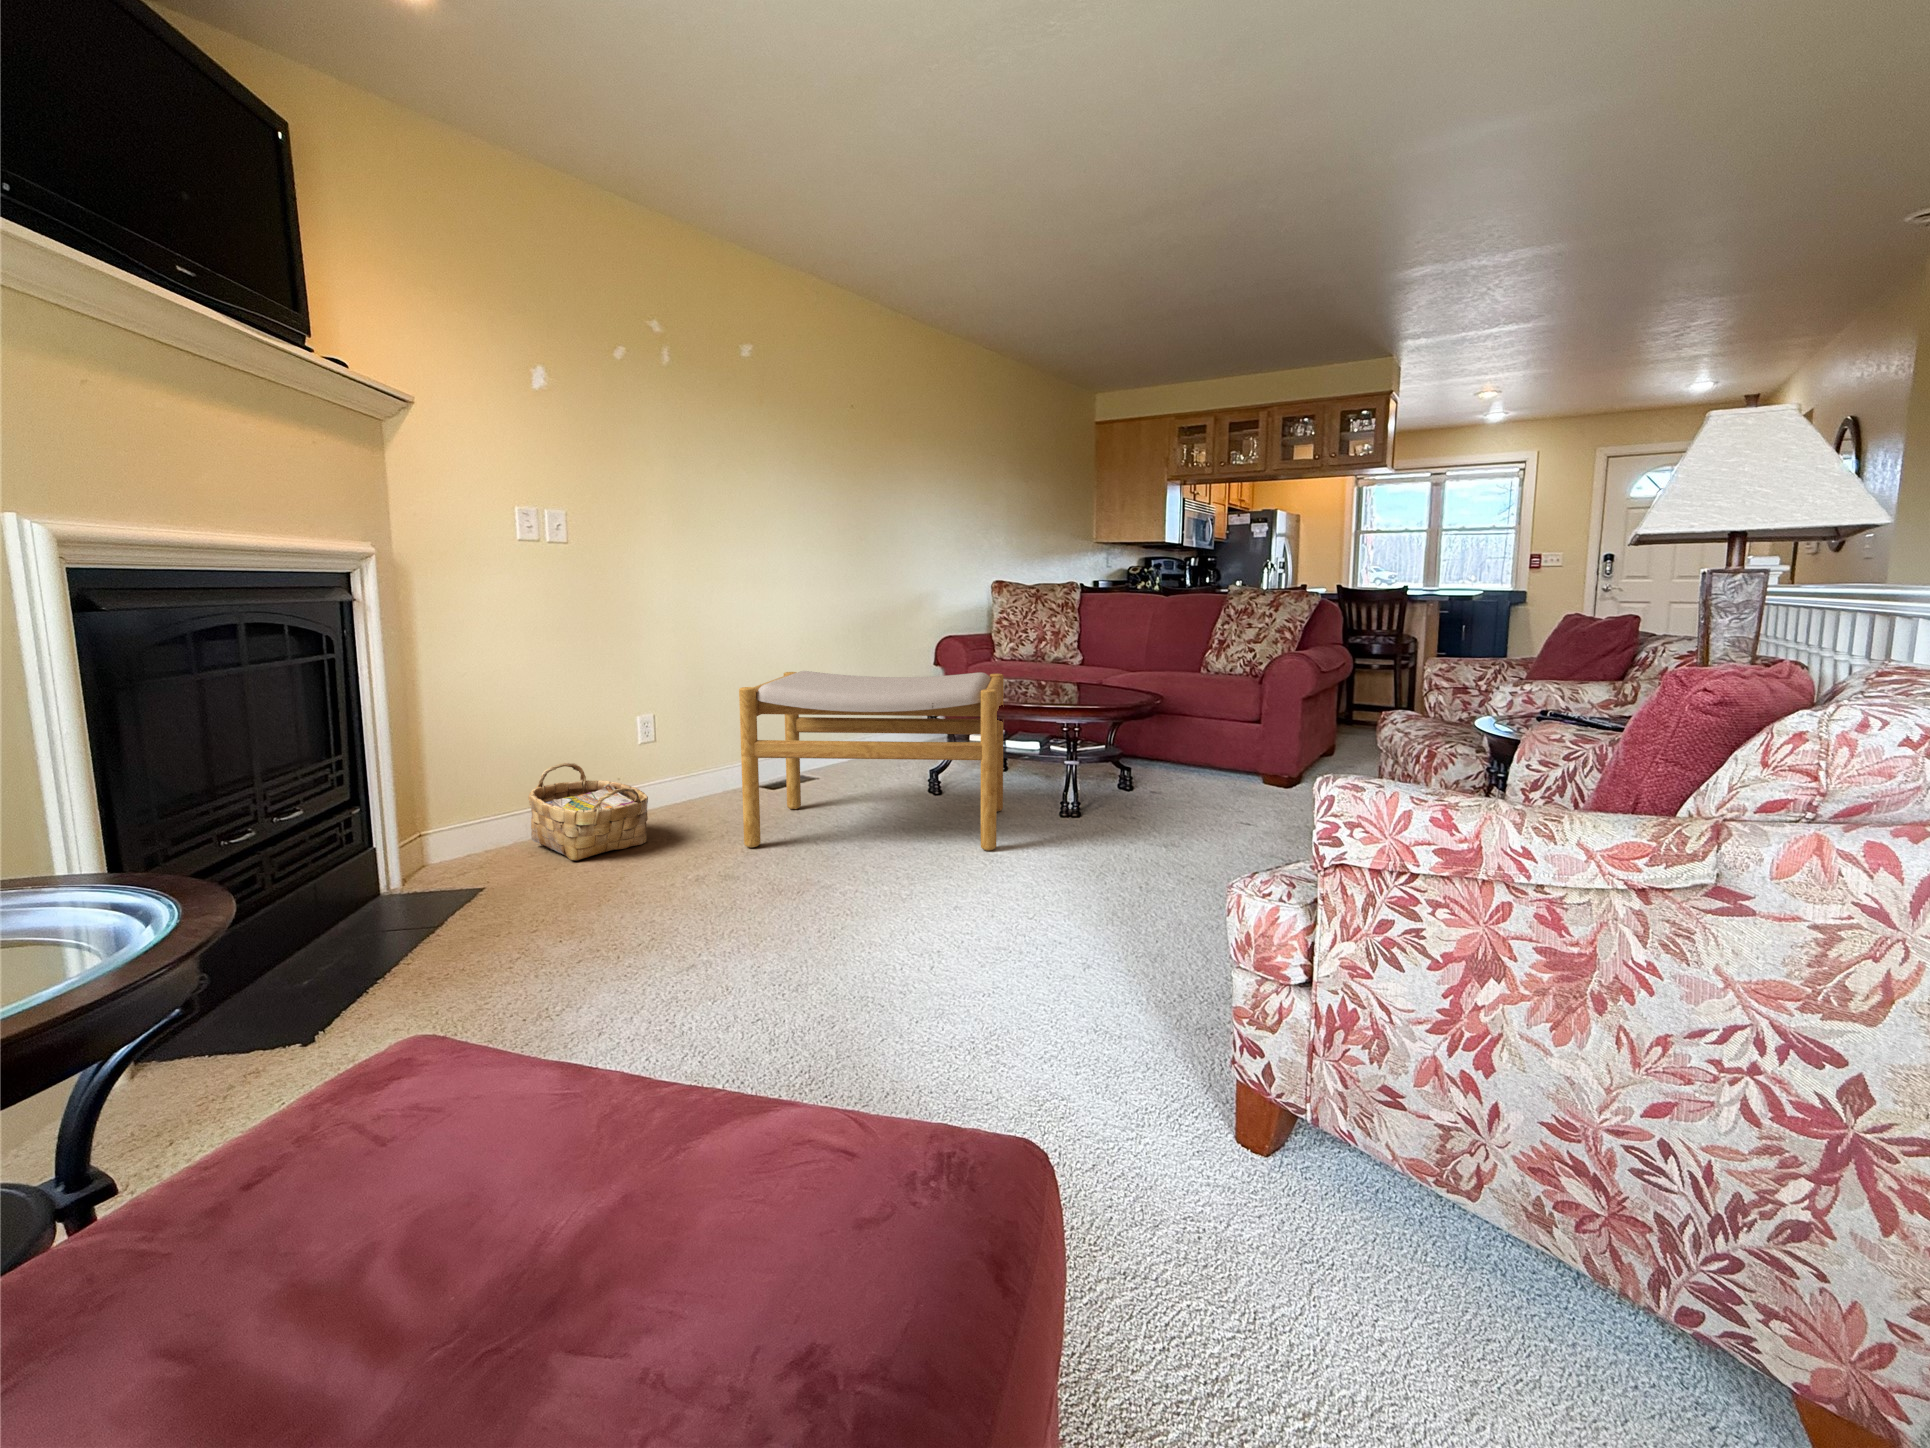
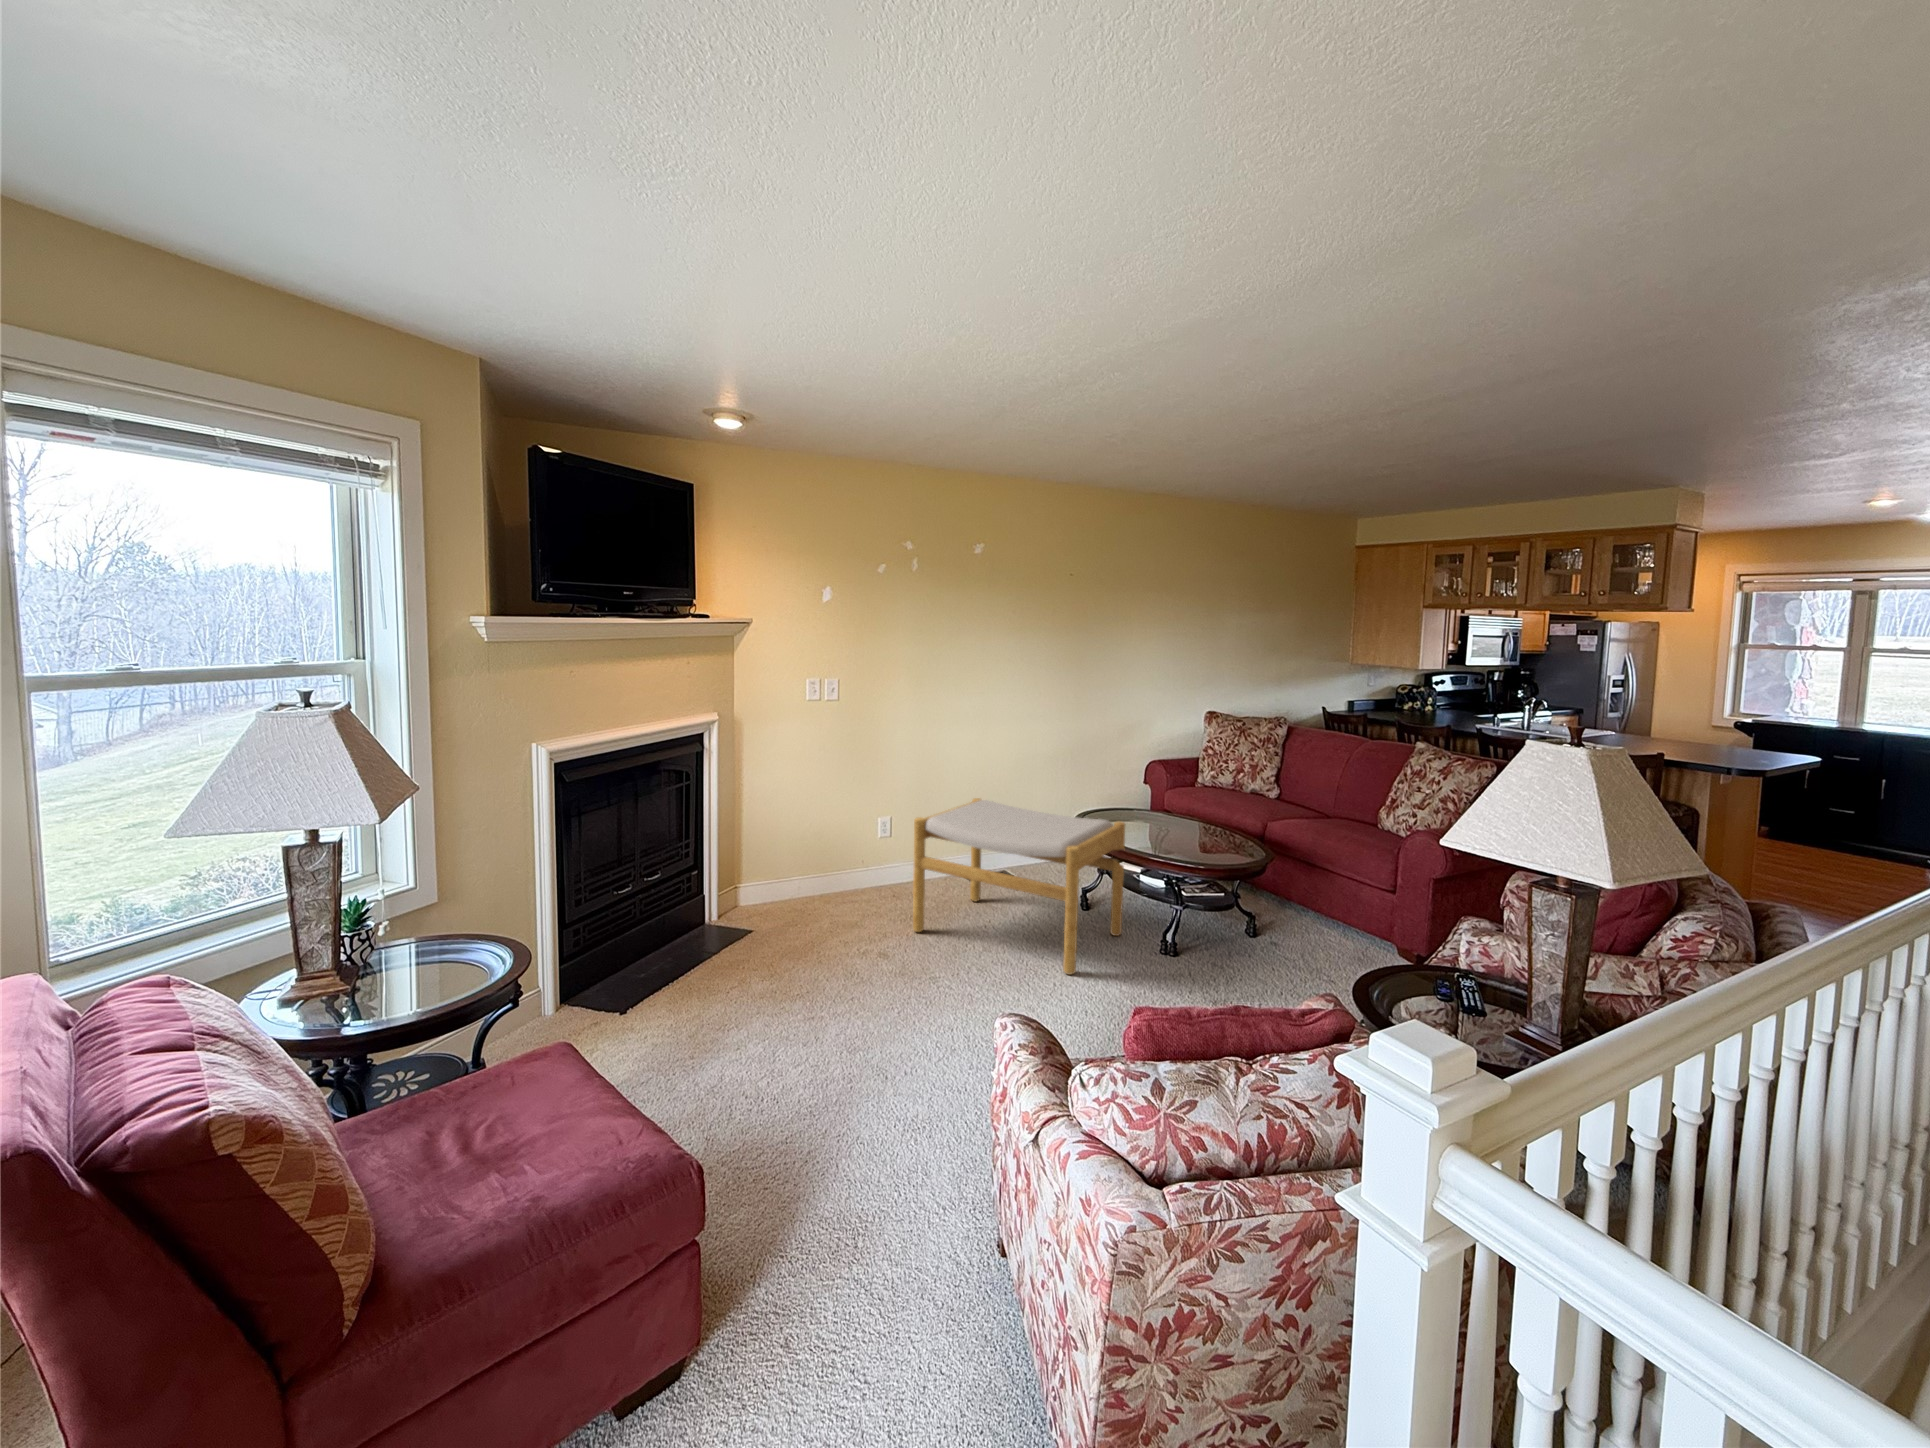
woven basket: present [528,763,648,861] -> none [799,848,865,919]

